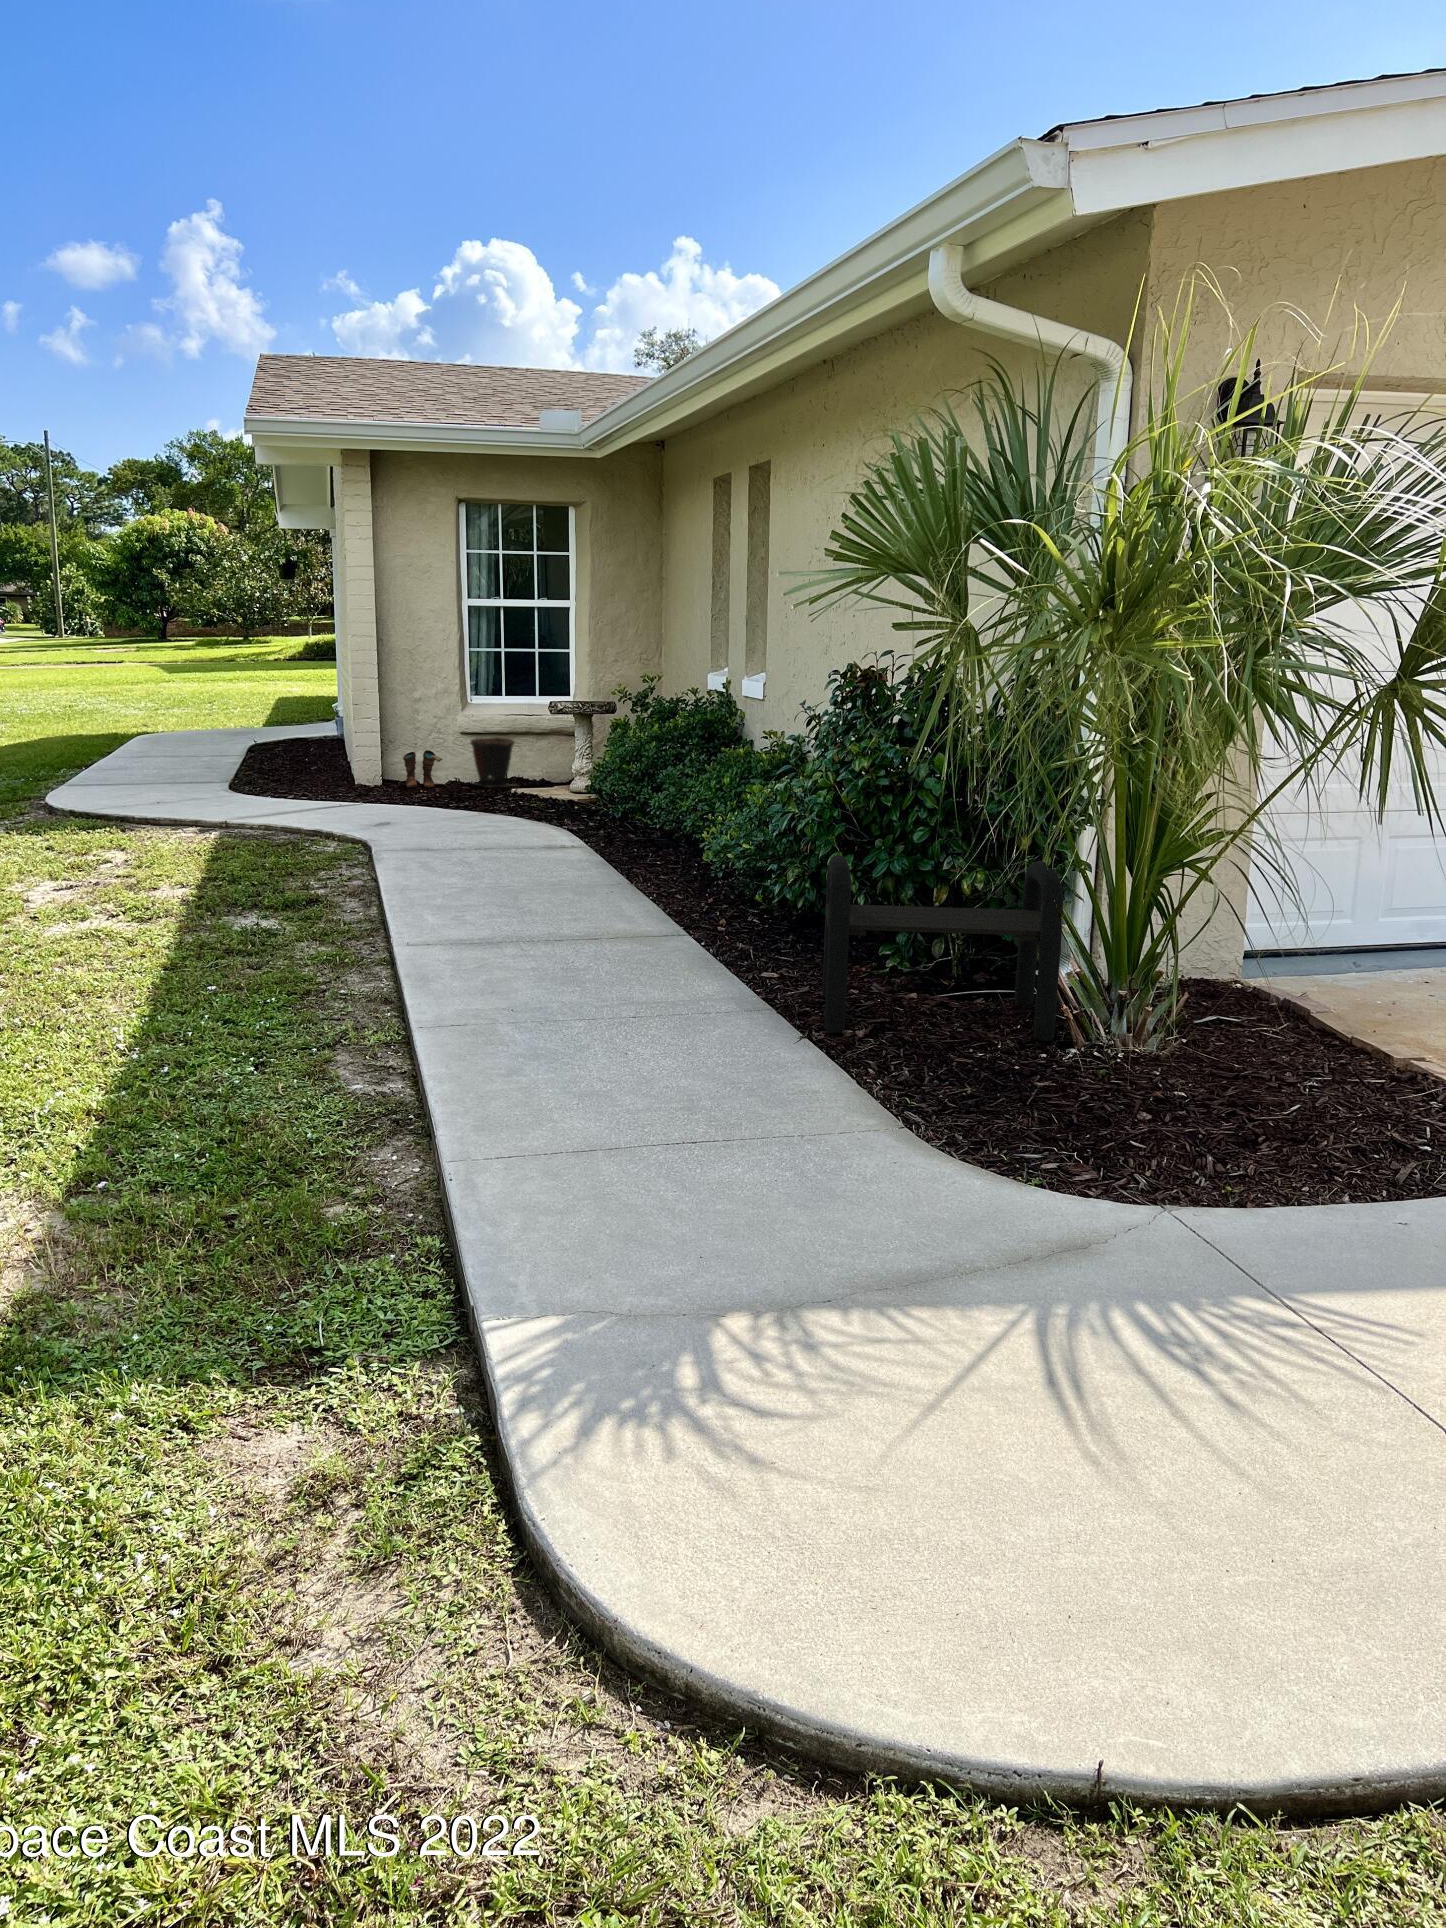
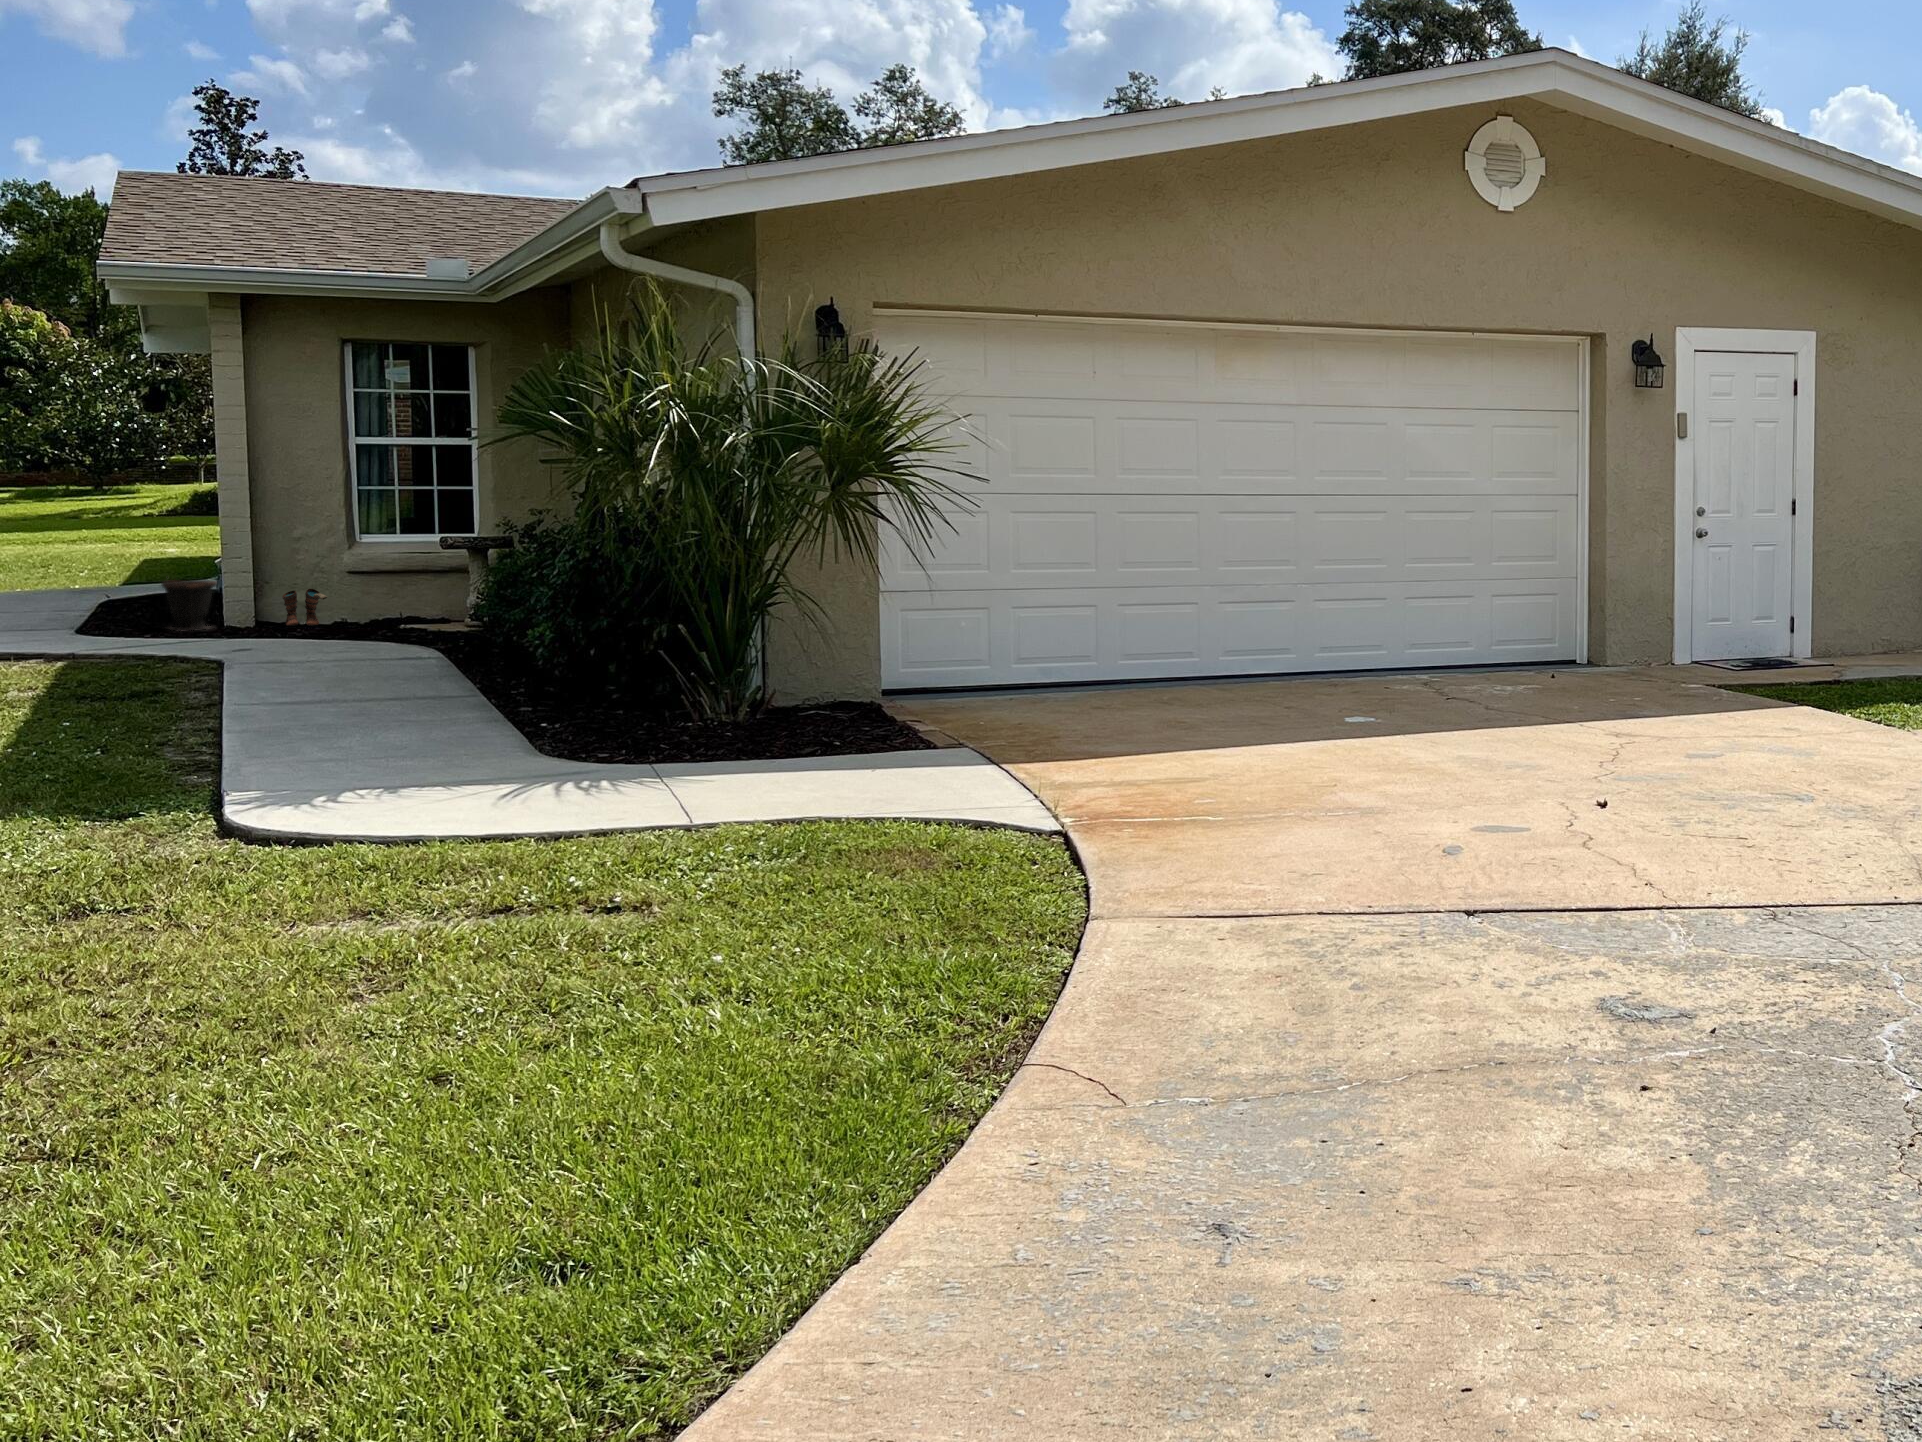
bucket: present [470,737,515,787] -> present [162,580,217,630]
bench: present [822,855,1063,1041] -> none [546,614,722,729]

